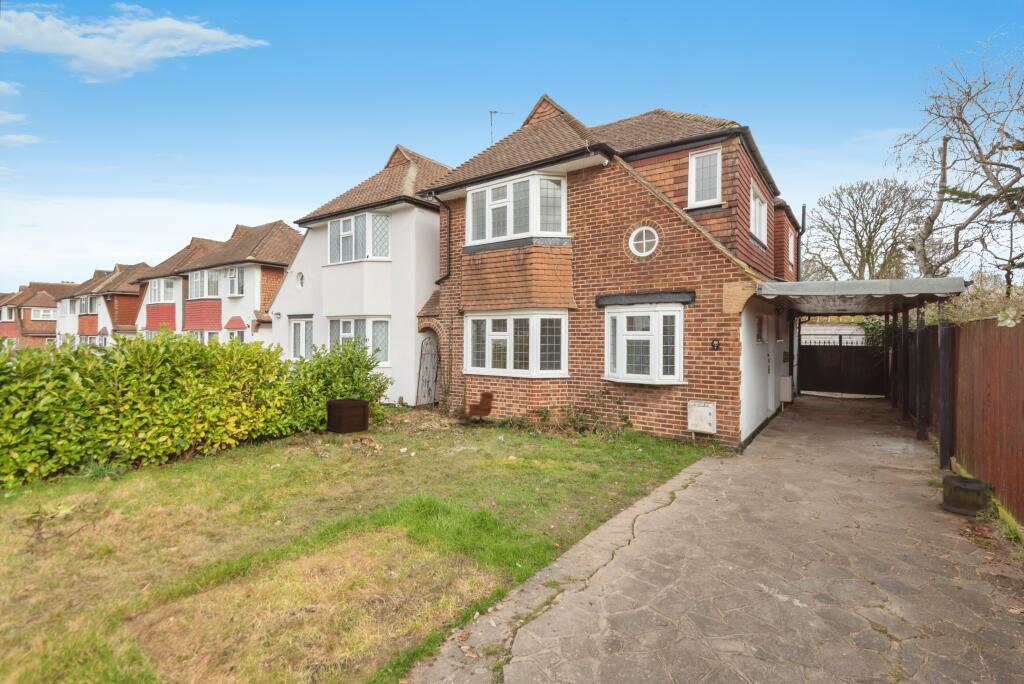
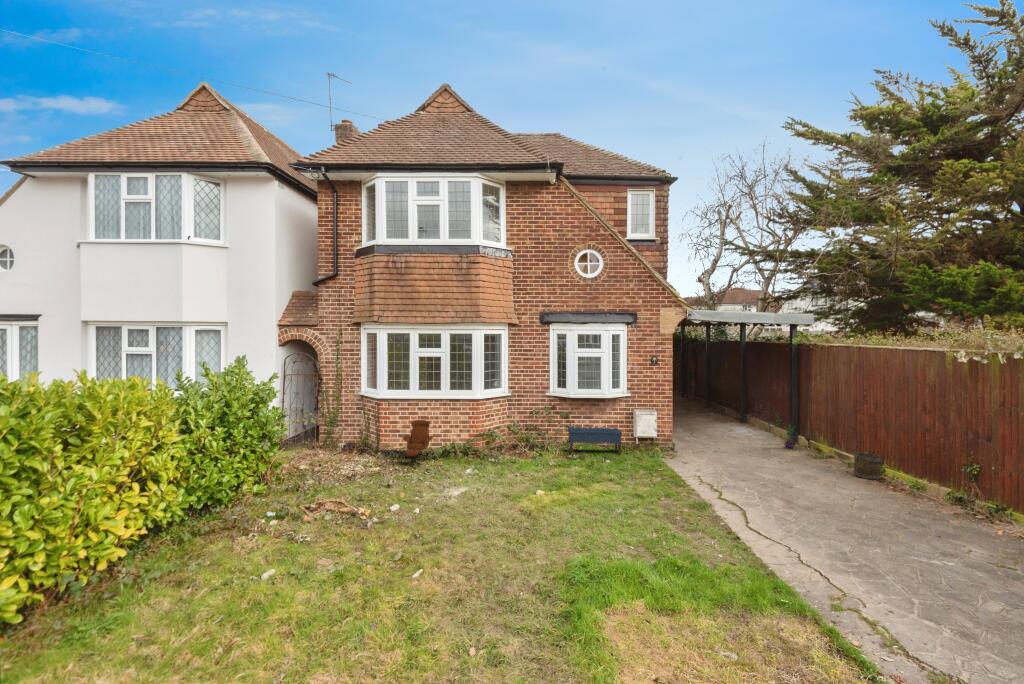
wooden crate: present [326,398,369,433] -> none [240,452,307,509]
bench: none [612,411,671,445] -> present [568,427,622,455]
decorative plant: none [916,439,964,473] -> present [785,426,794,448]

